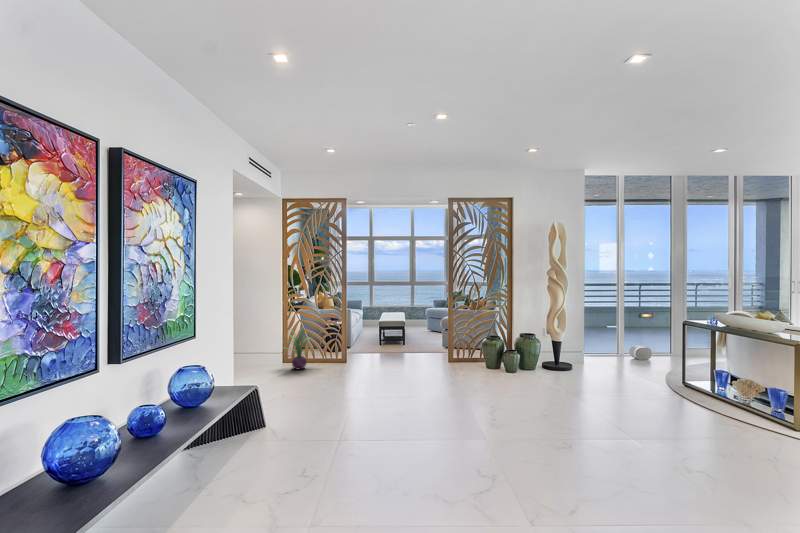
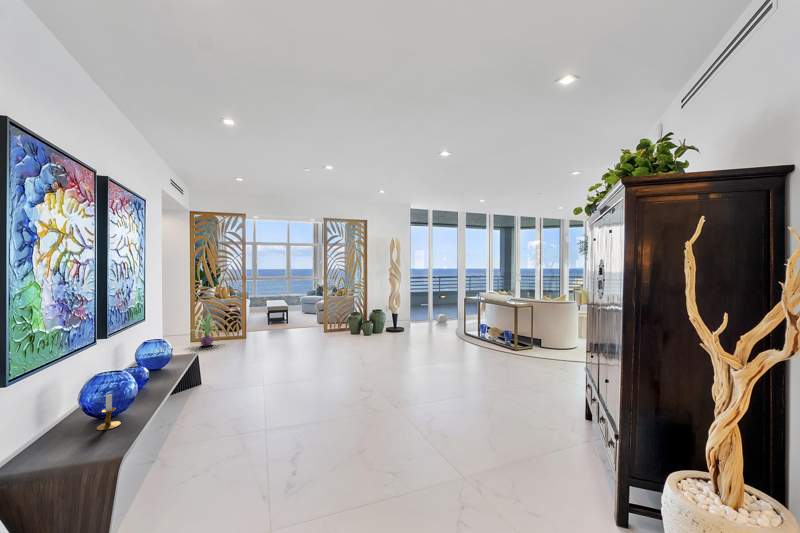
candlestick: none [34,462,72,520] -> present [96,394,121,430]

